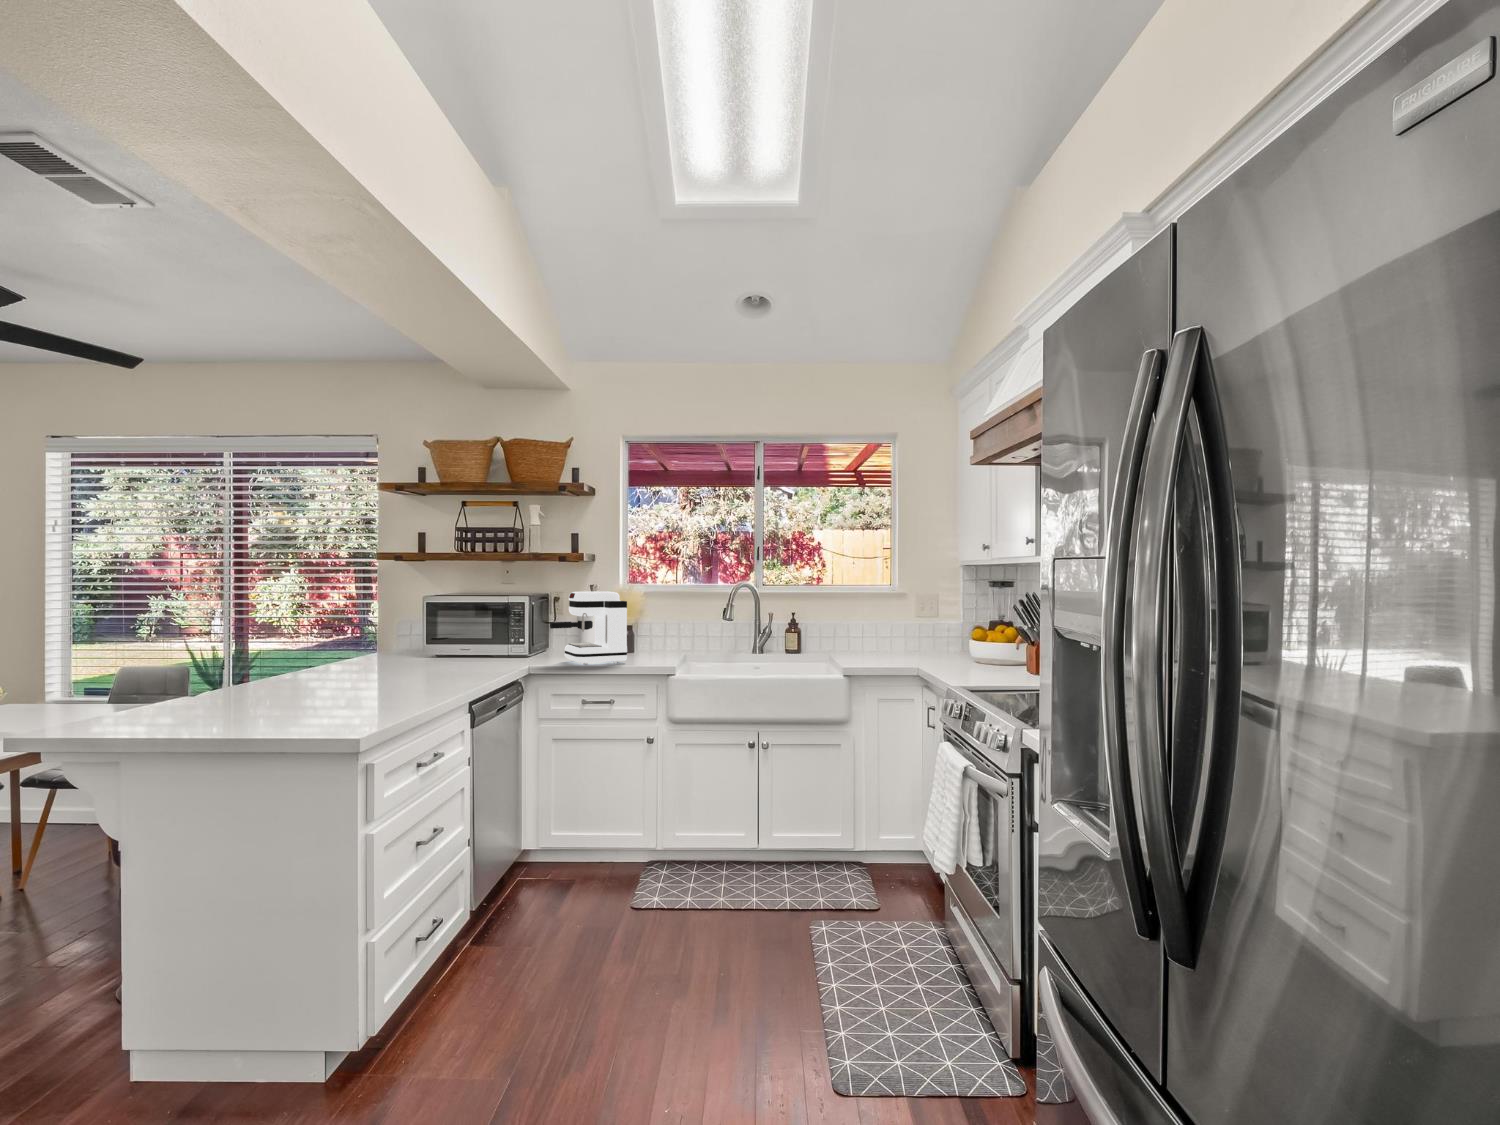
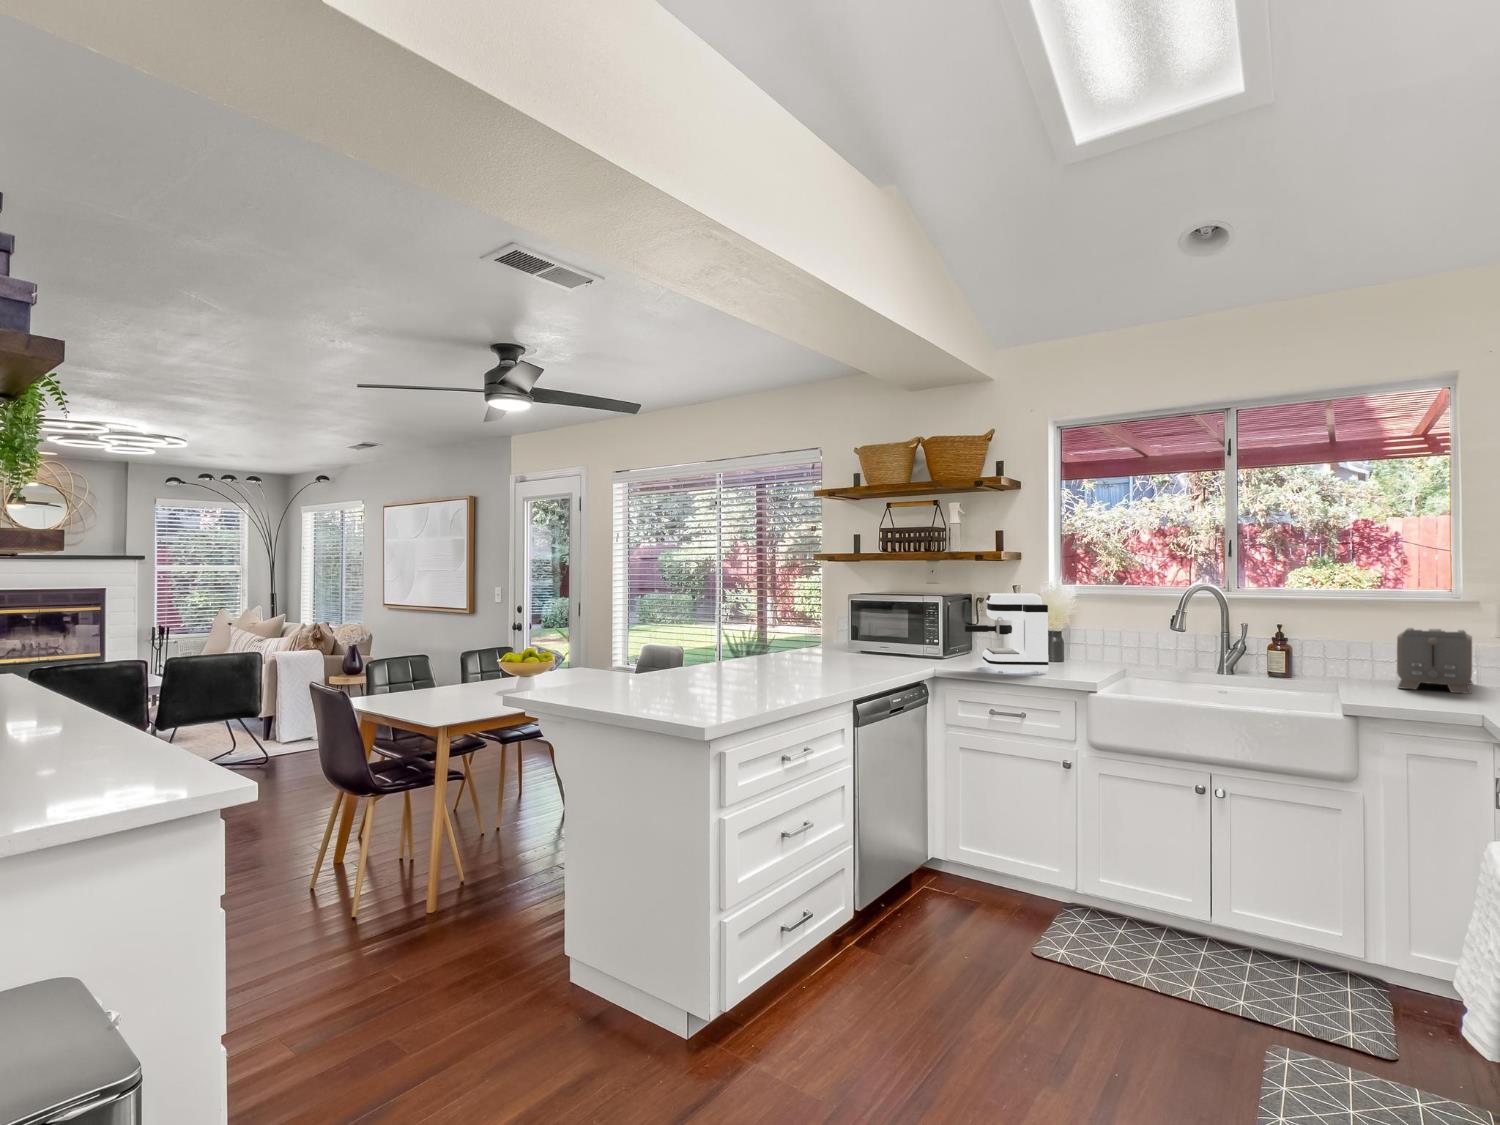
toaster: none [866,611,907,656] -> present [1397,628,1472,694]

